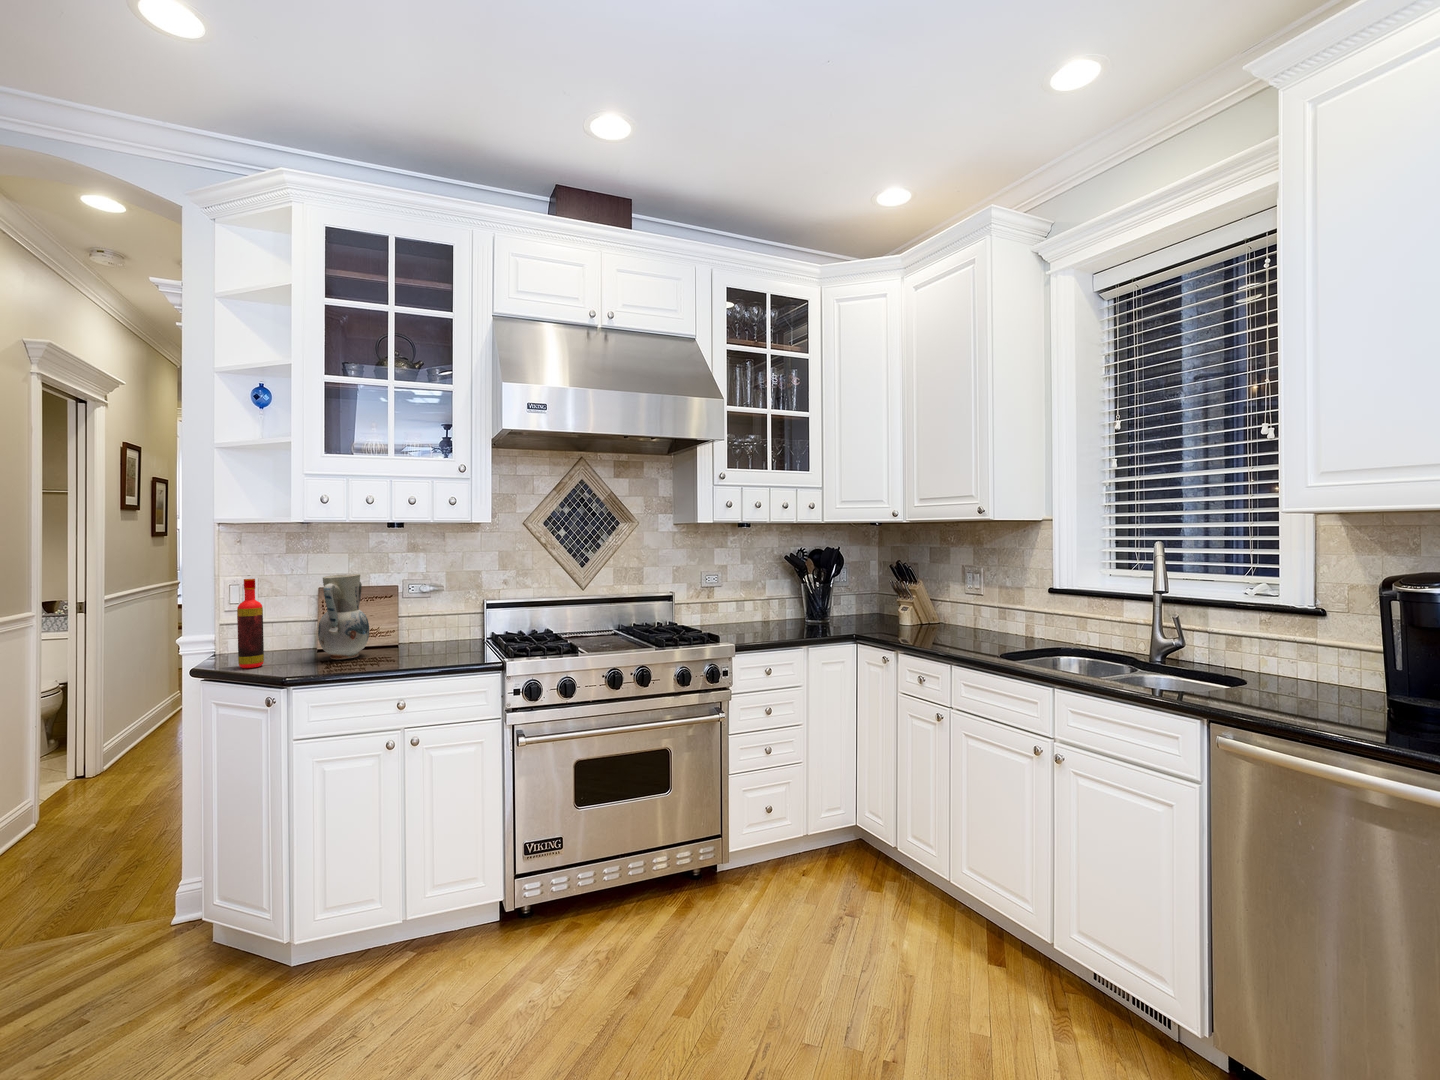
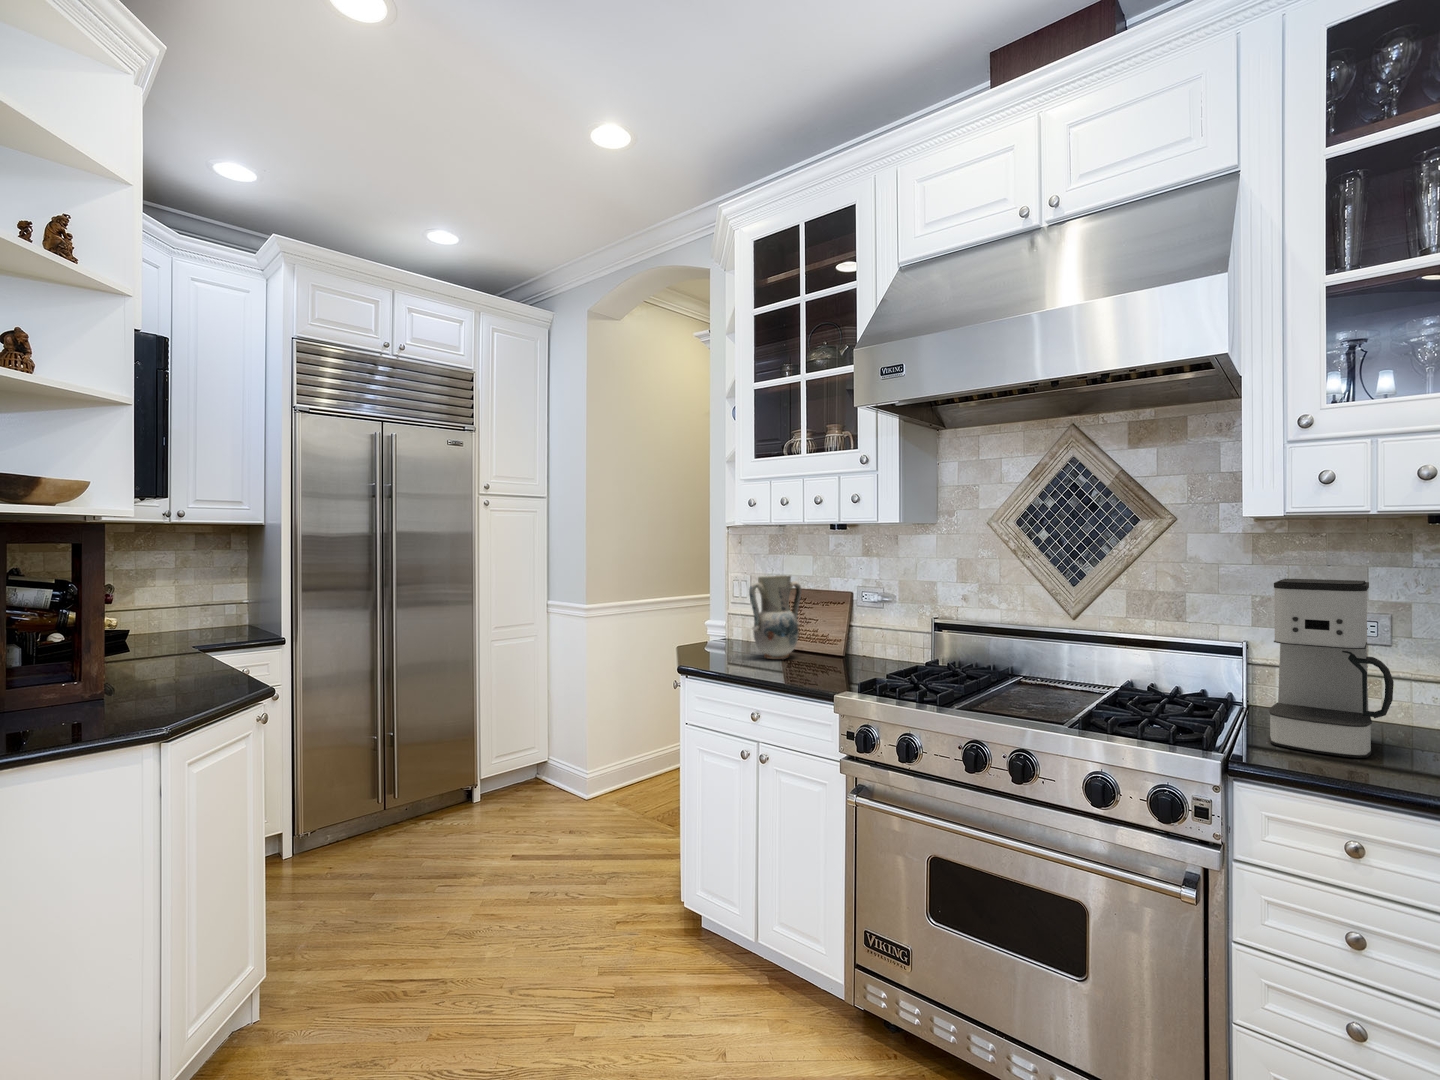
coffee maker: none [706,554,756,637] -> present [1269,579,1394,758]
bottle: present [237,579,264,668] -> none [704,573,723,652]

